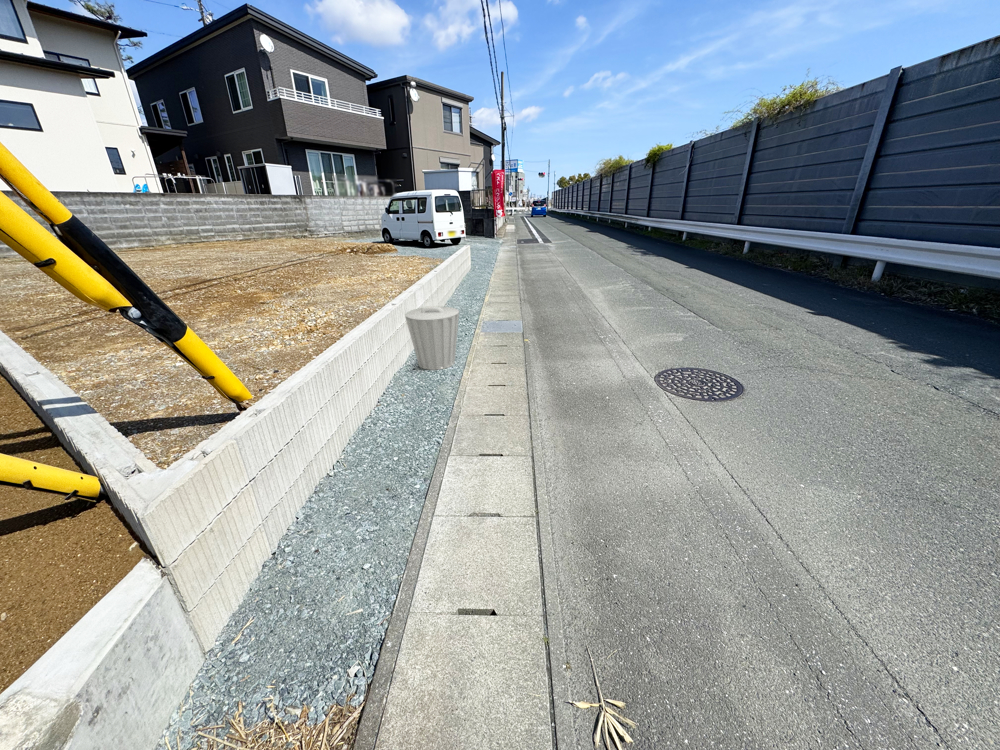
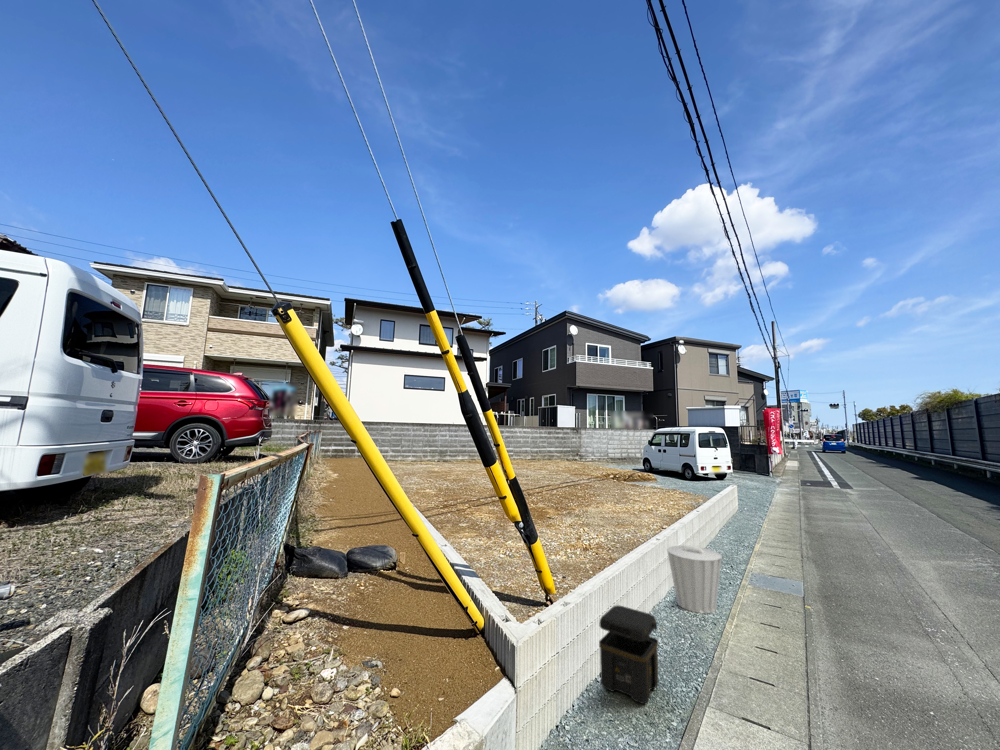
toolbox: none [321,389,400,479] -> present [599,606,659,704]

